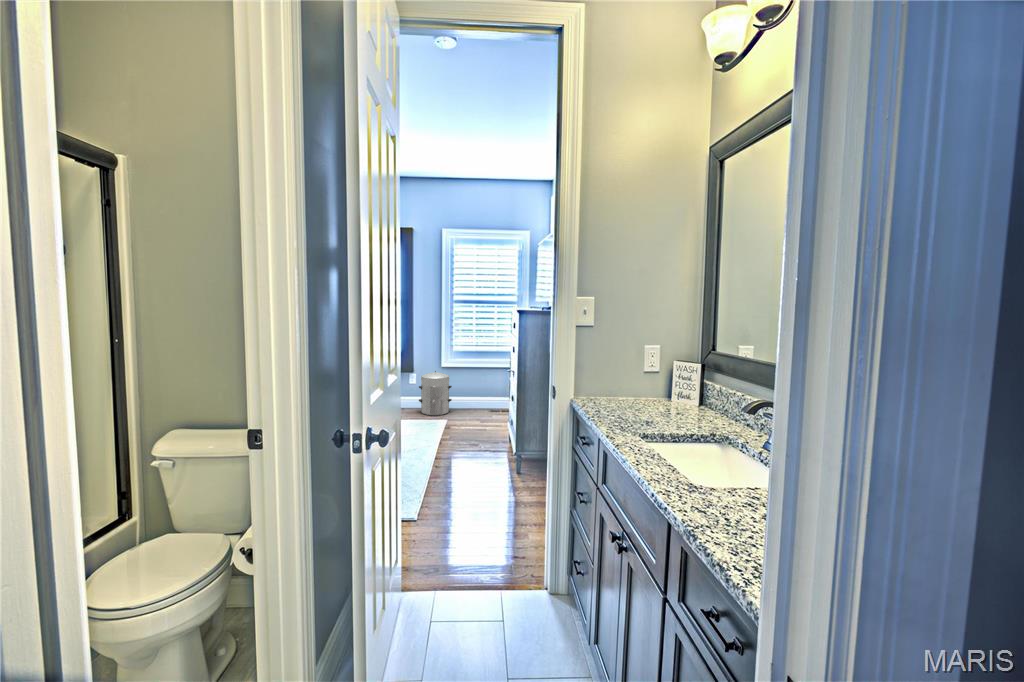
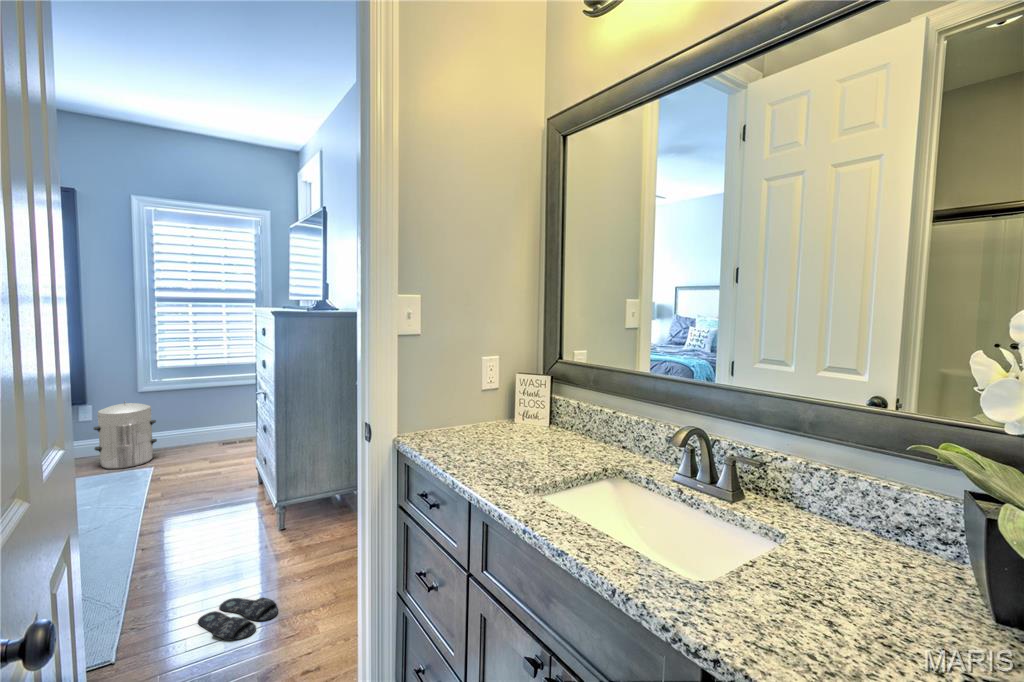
slippers: none [462,502,507,526] -> present [198,597,278,641]

